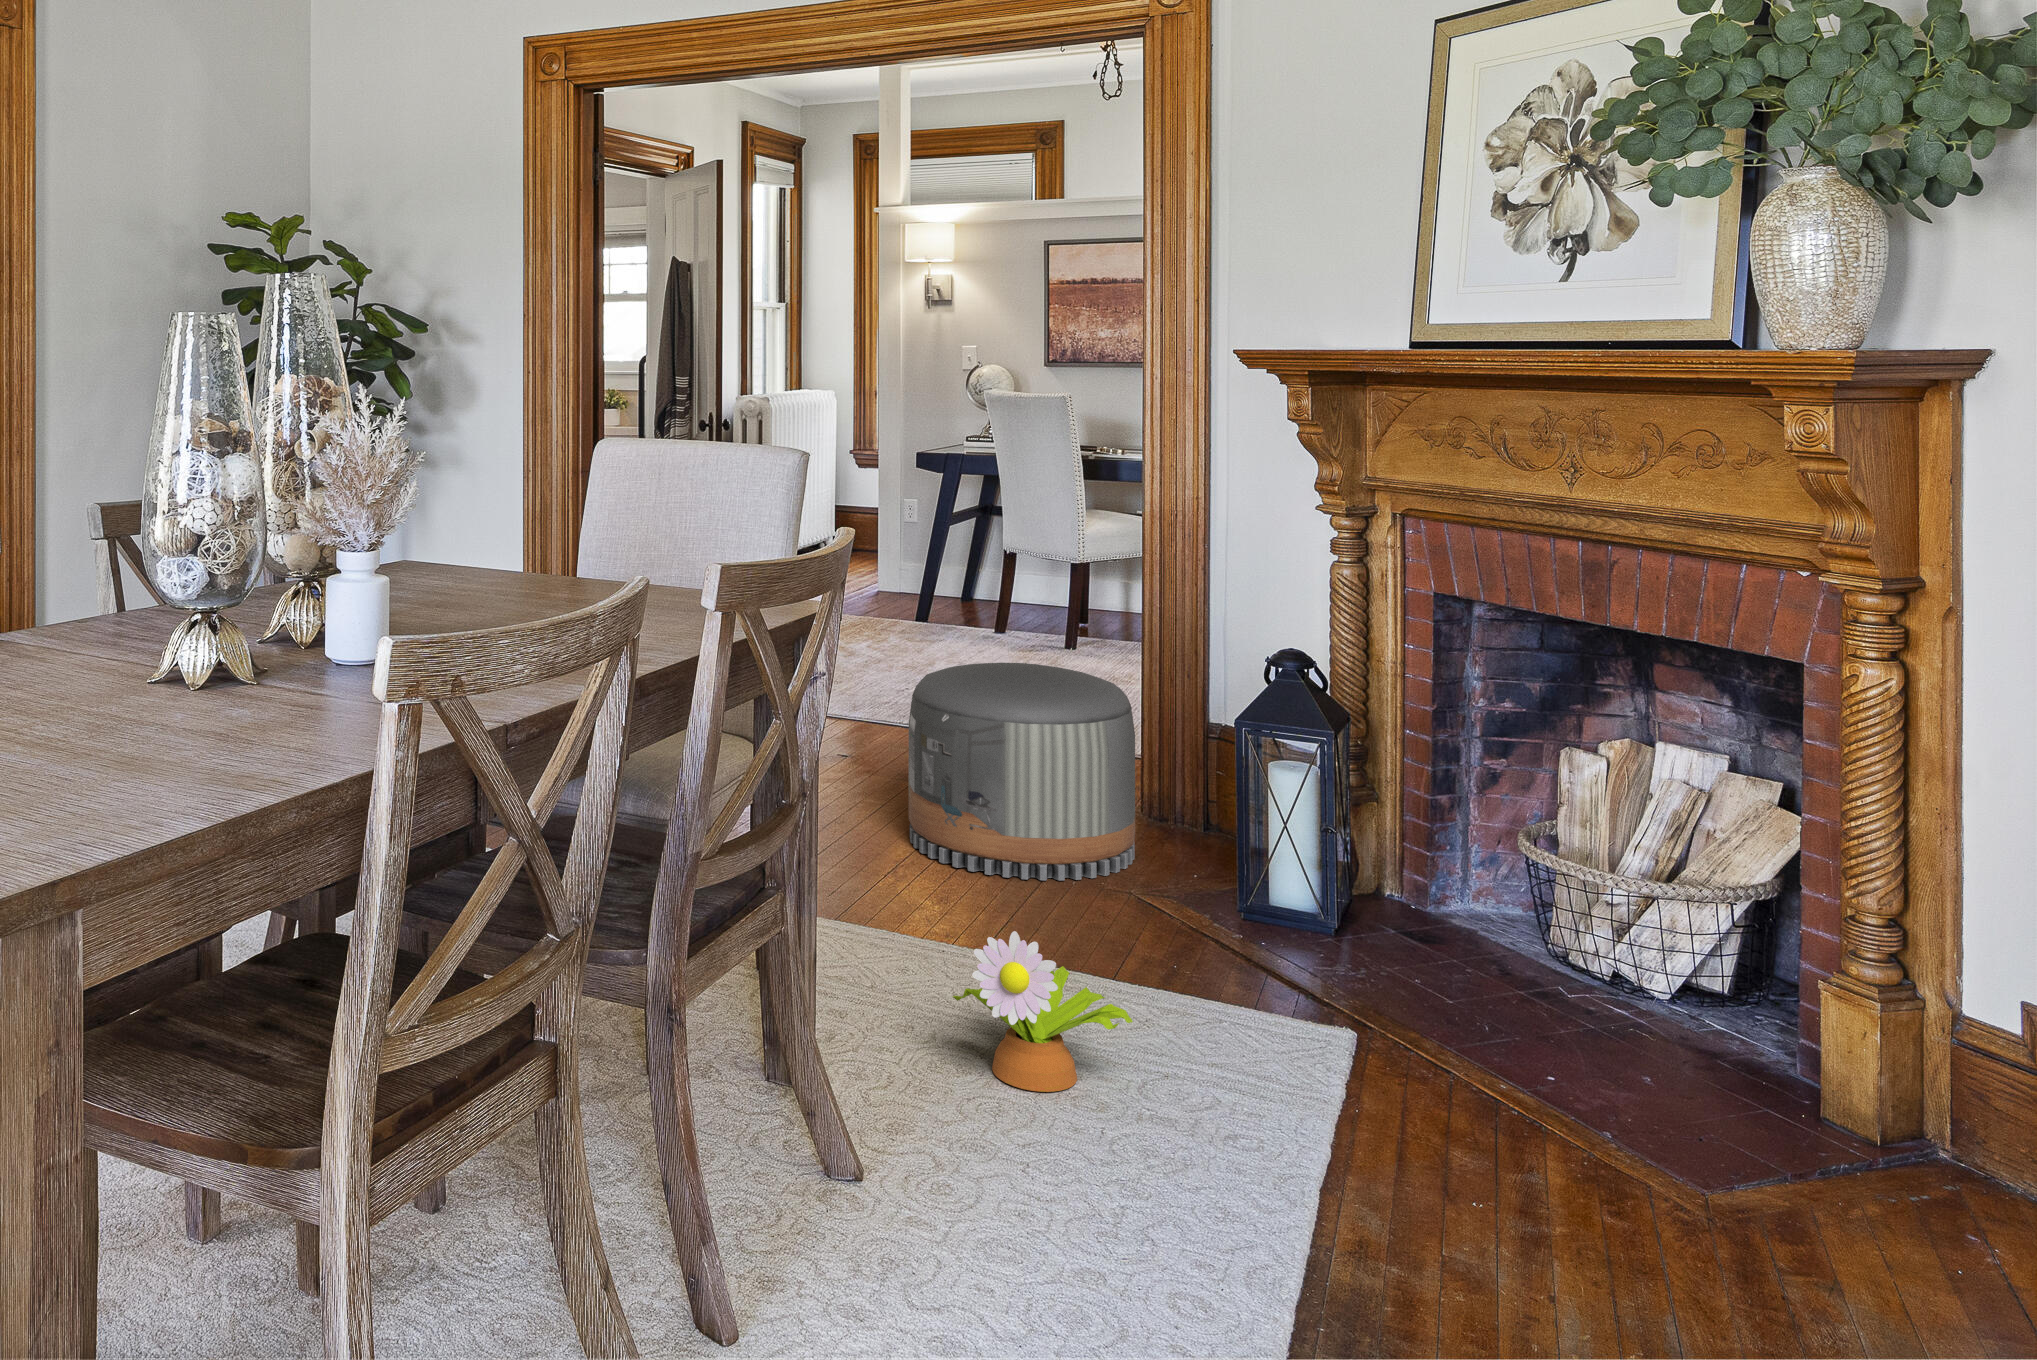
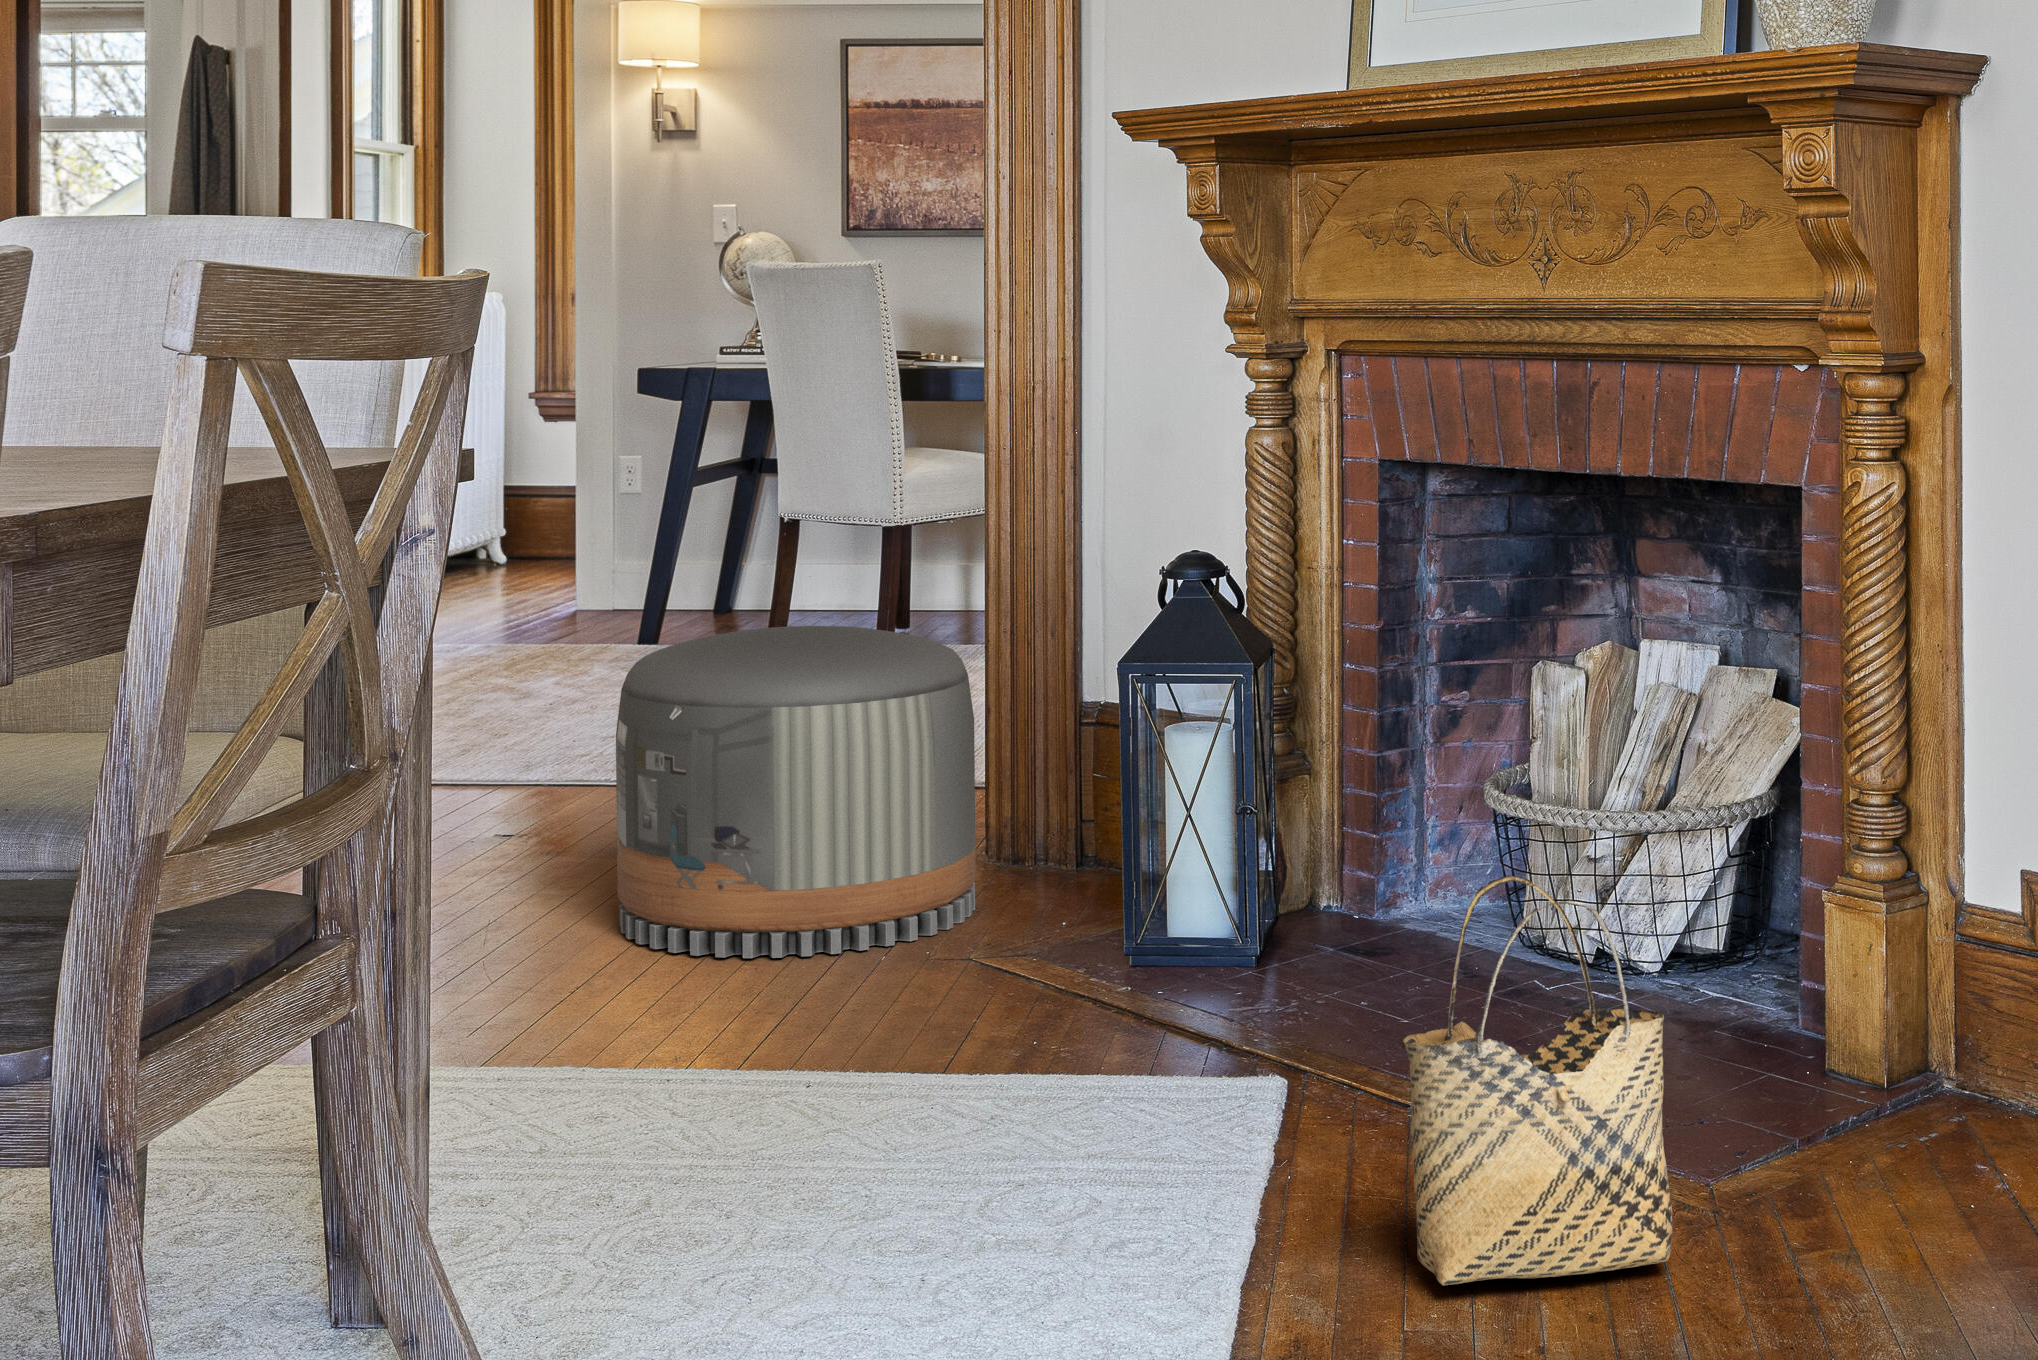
decorative plant: present [952,931,1133,1092] -> none [679,974,968,1231]
woven basket: none [1450,956,1673,1266] -> present [1403,876,1673,1286]

